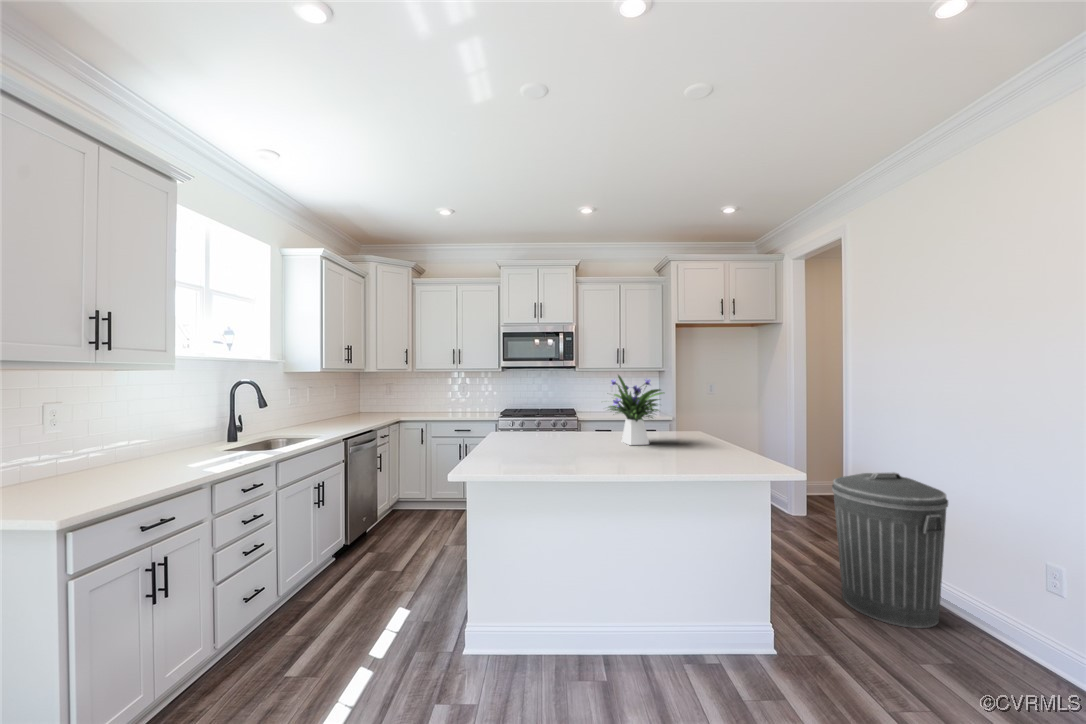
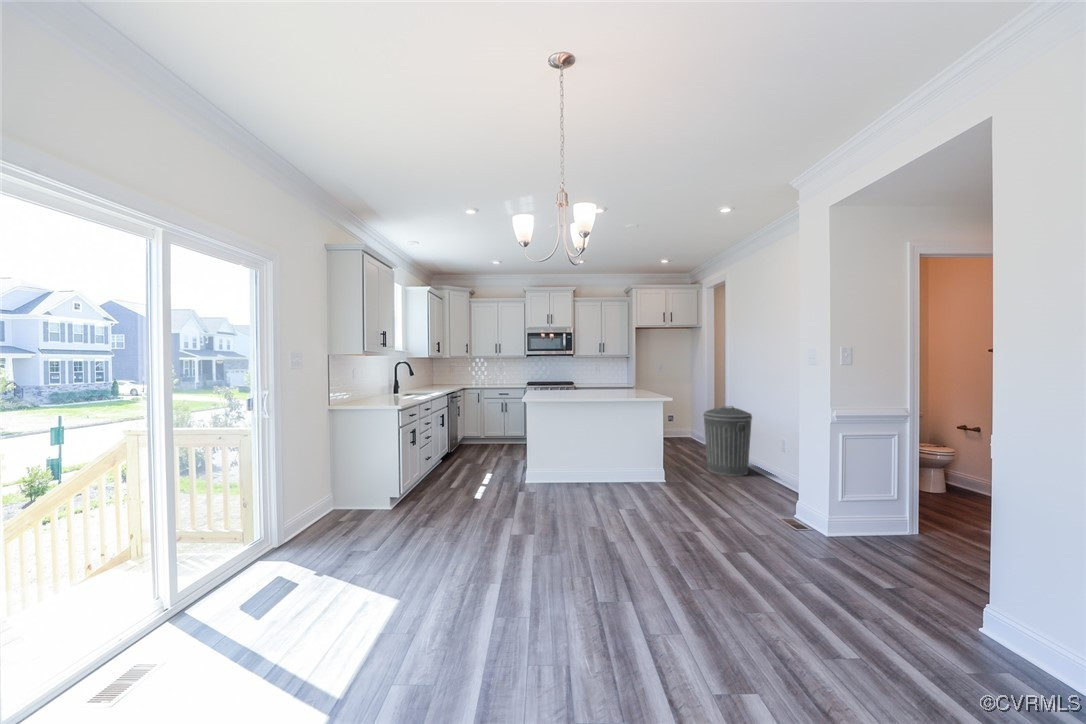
flower arrangement: present [608,375,664,445] -> none [587,358,619,393]

